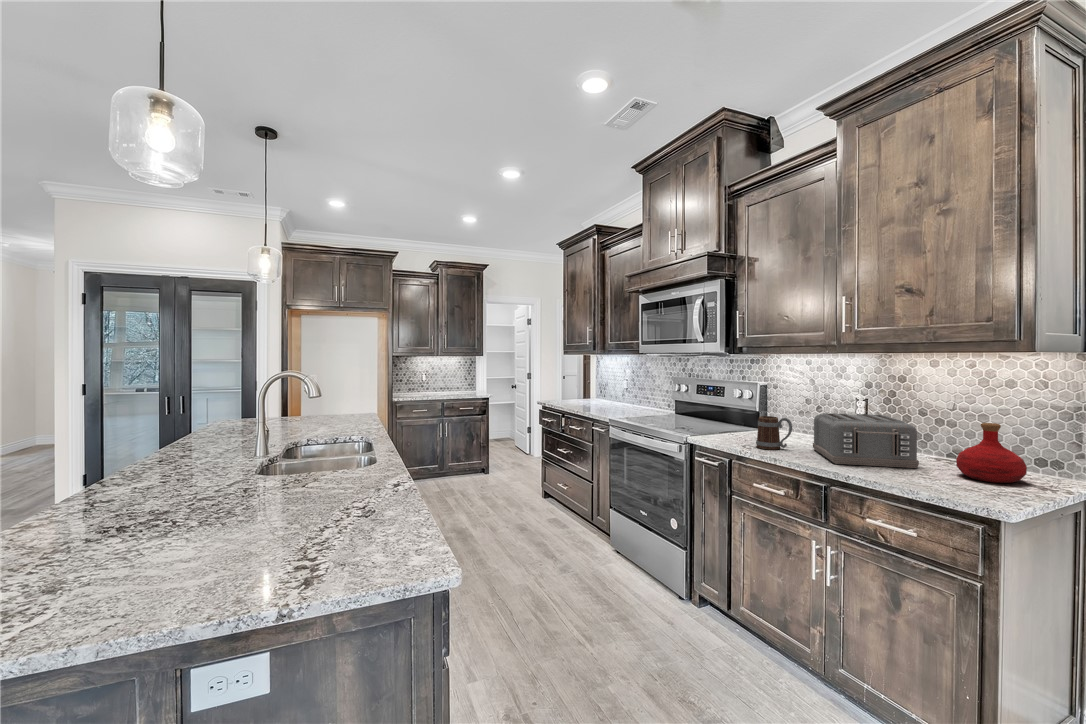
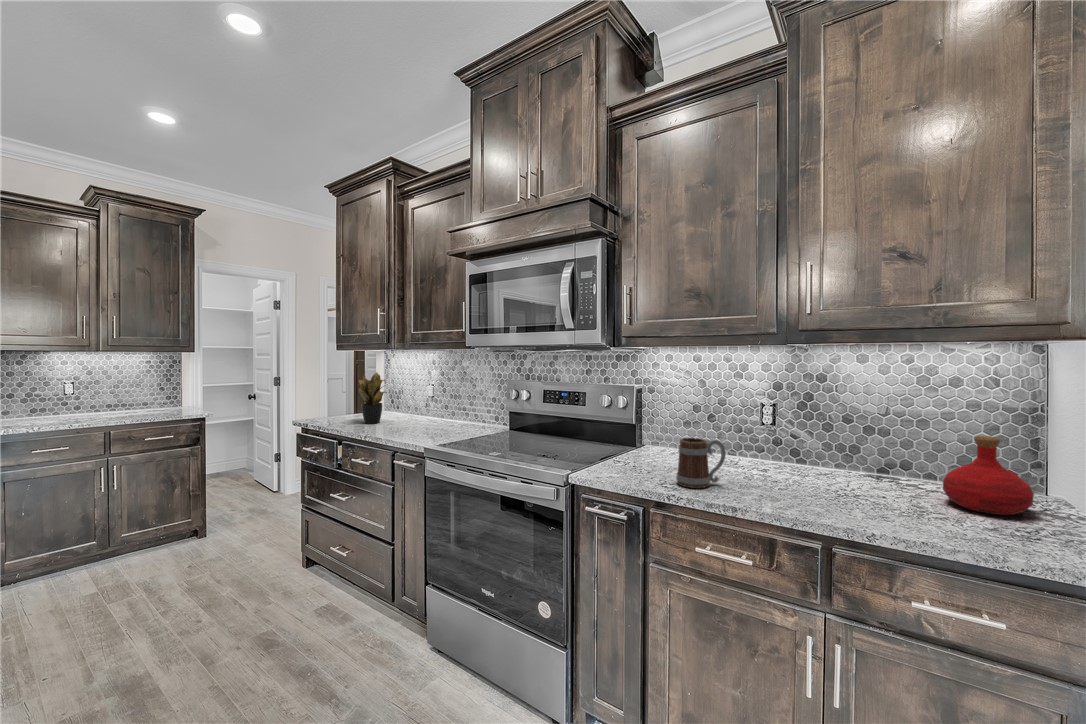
potted plant: none [574,366,599,405] -> present [359,372,387,424]
toaster: present [813,413,919,468] -> none [742,426,898,508]

